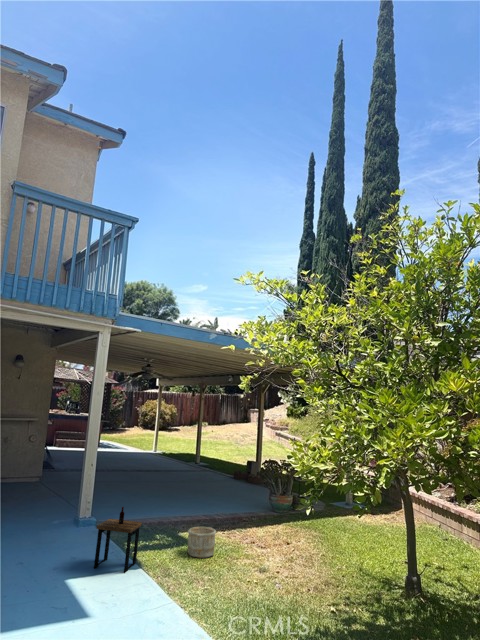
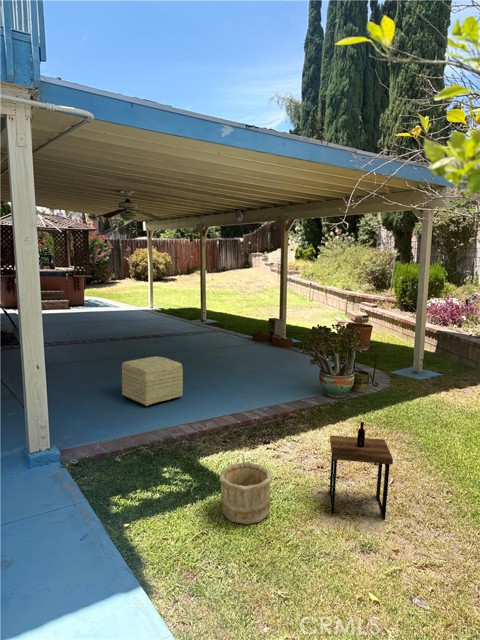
ottoman: none [132,477,175,509] -> present [122,356,183,406]
side table: present [94,507,142,573] -> present [329,422,393,519]

